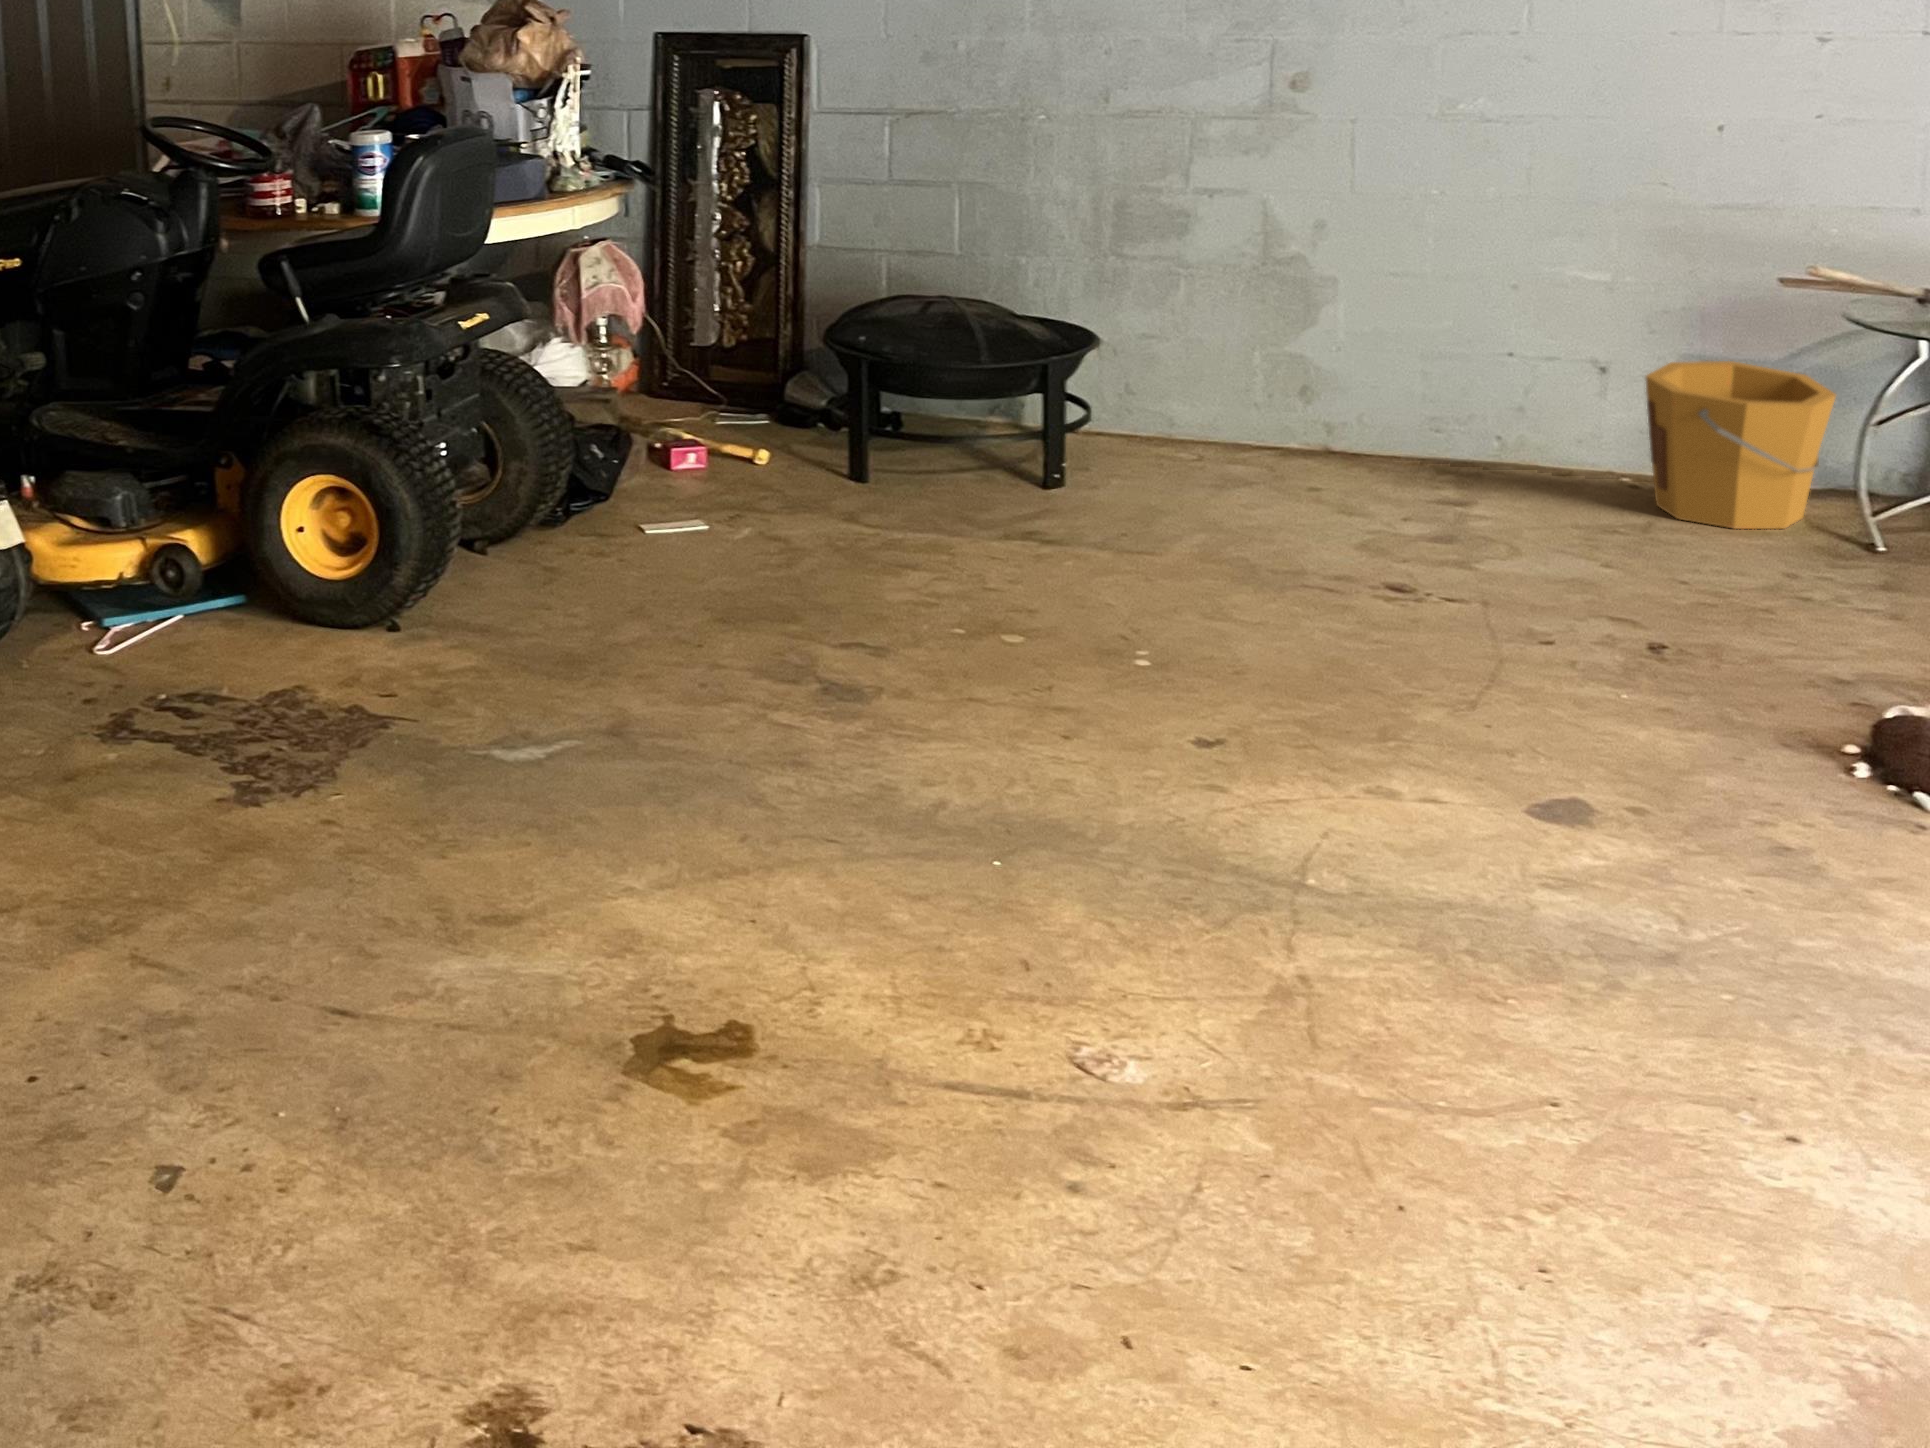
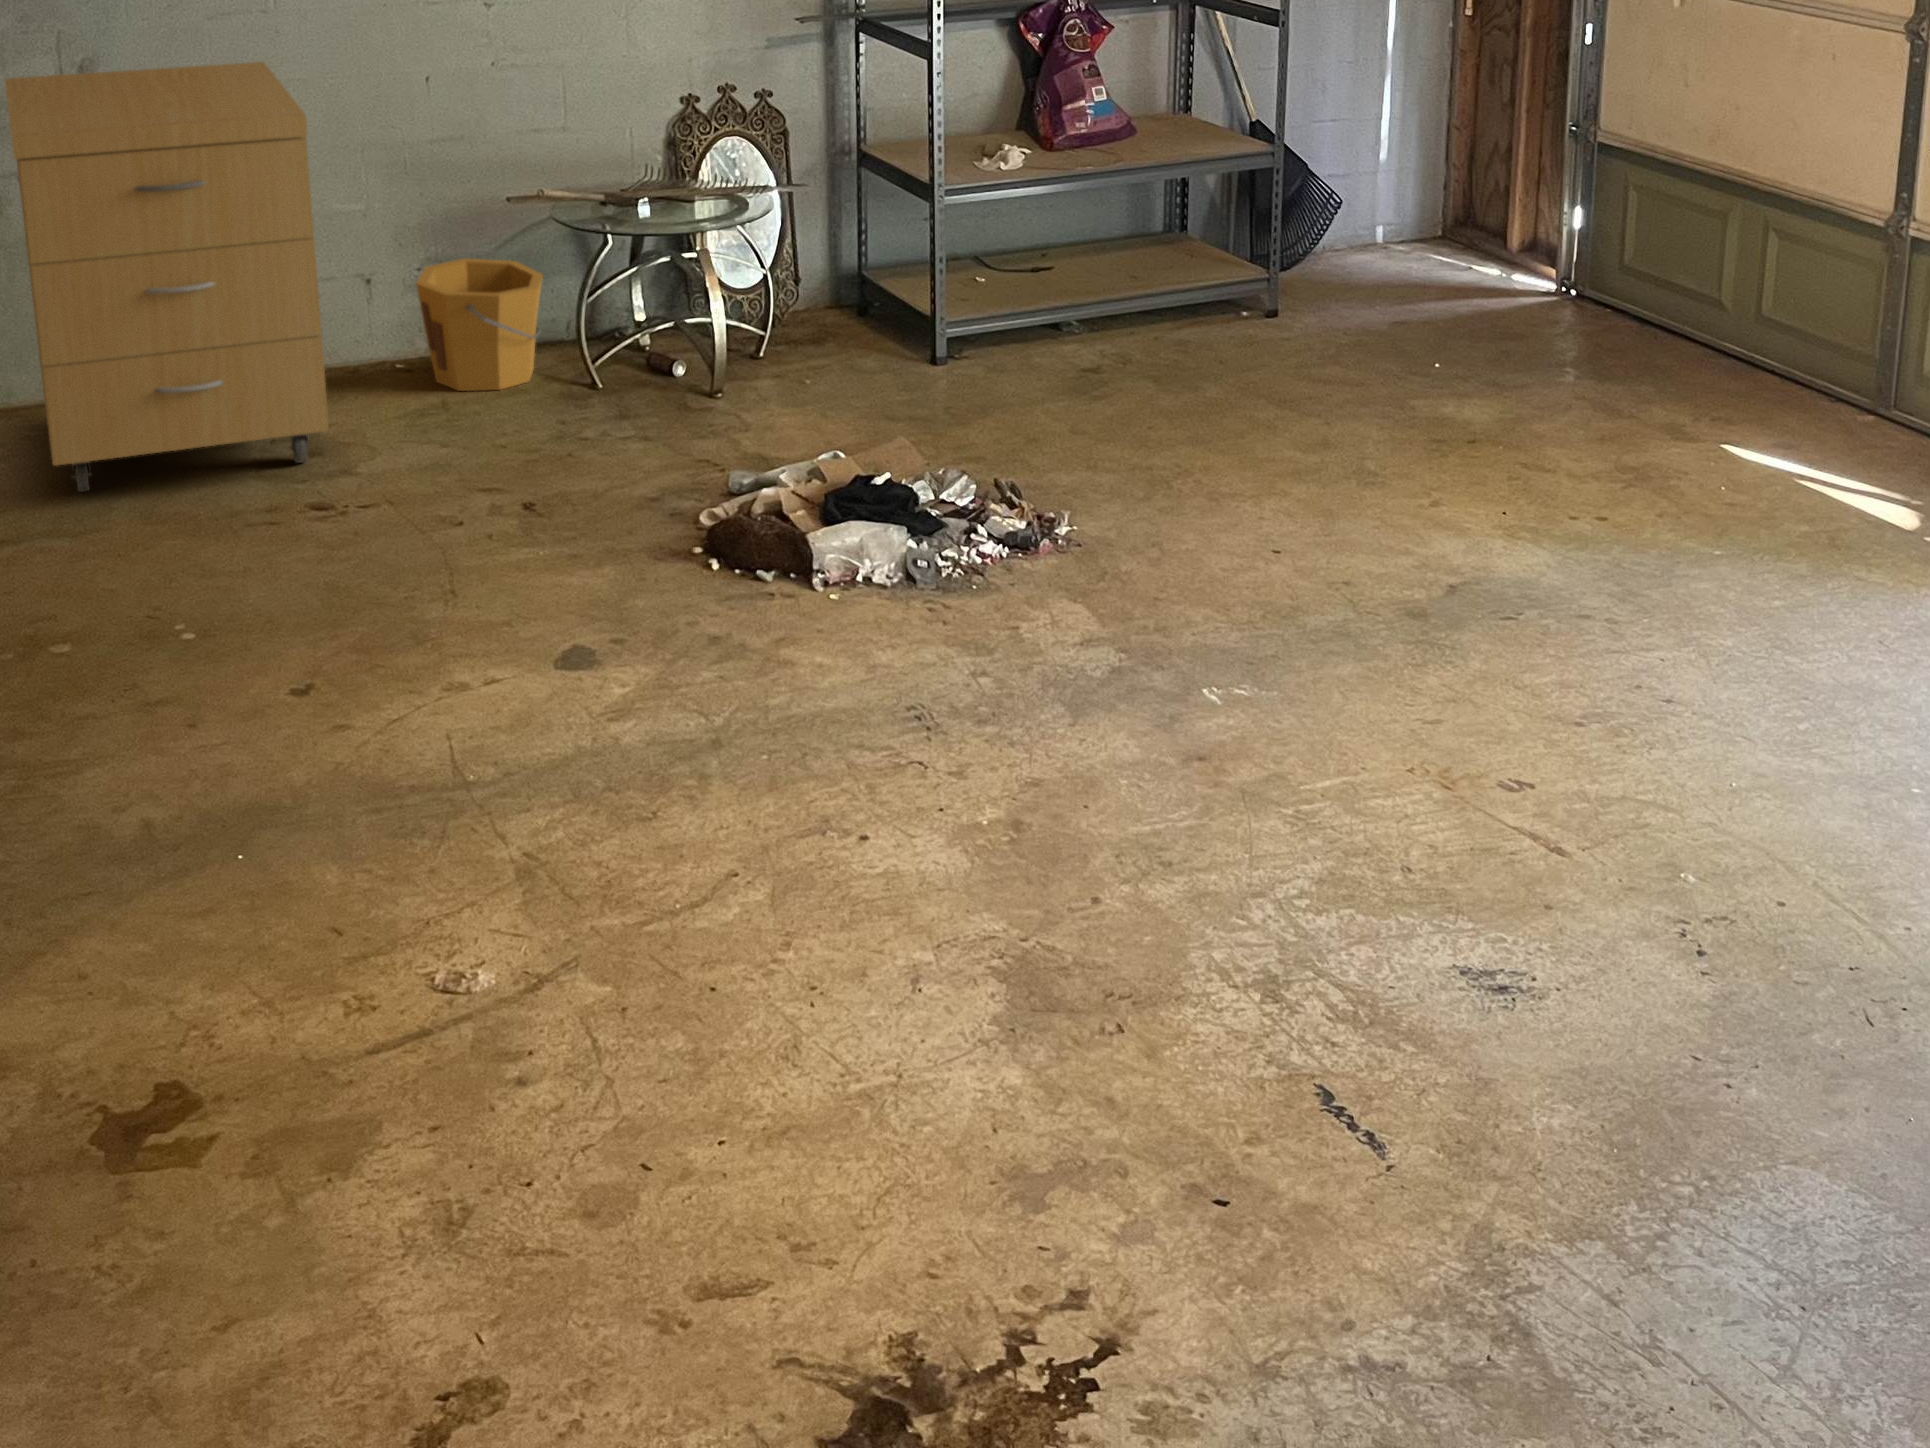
storage cabinet: none [1125,86,1497,544] -> present [5,62,329,492]

